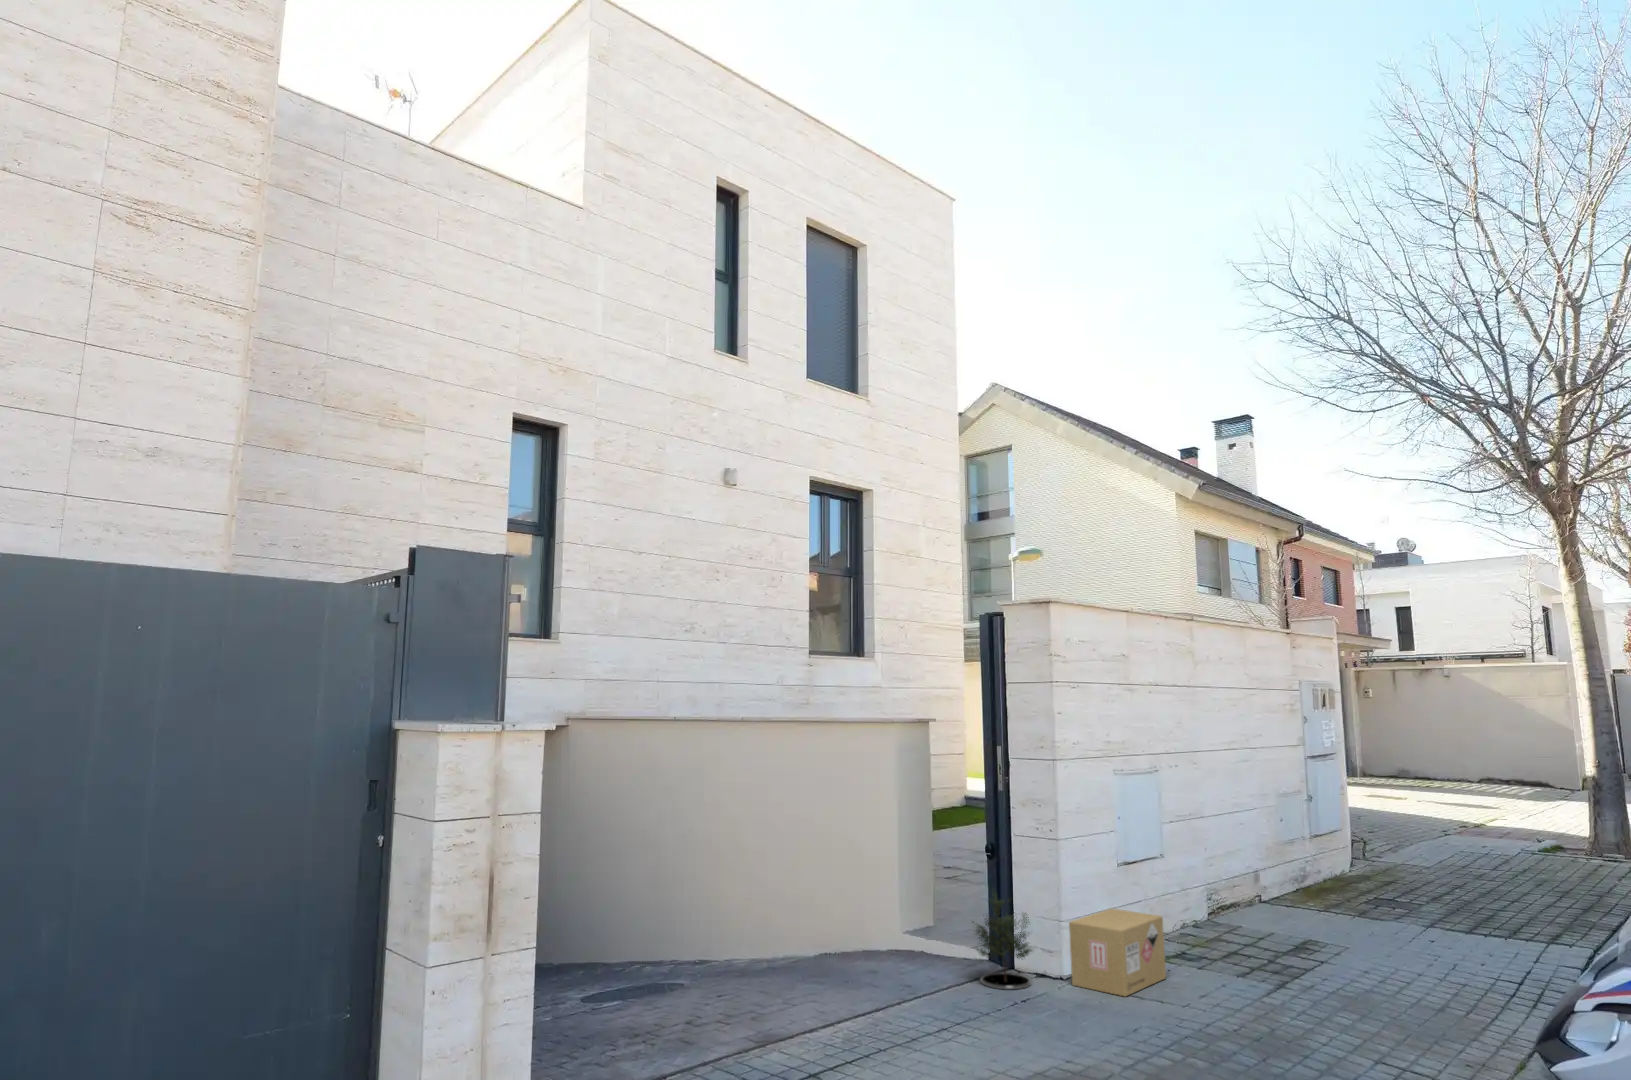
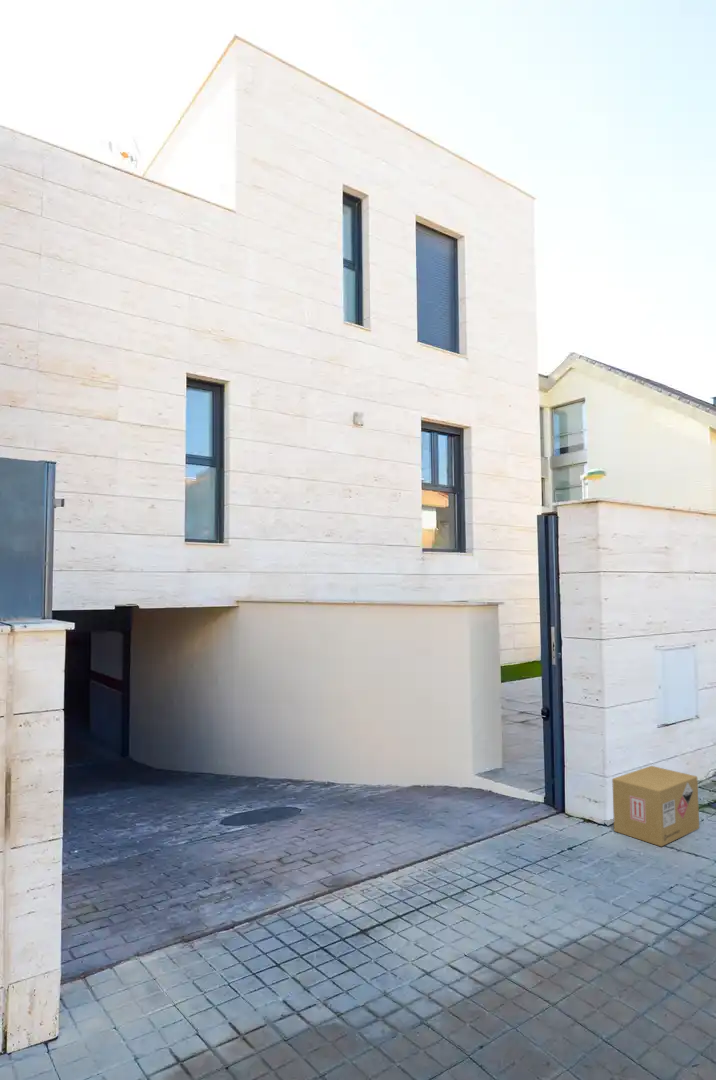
potted tree: present [972,890,1032,990] -> none [526,747,582,833]

